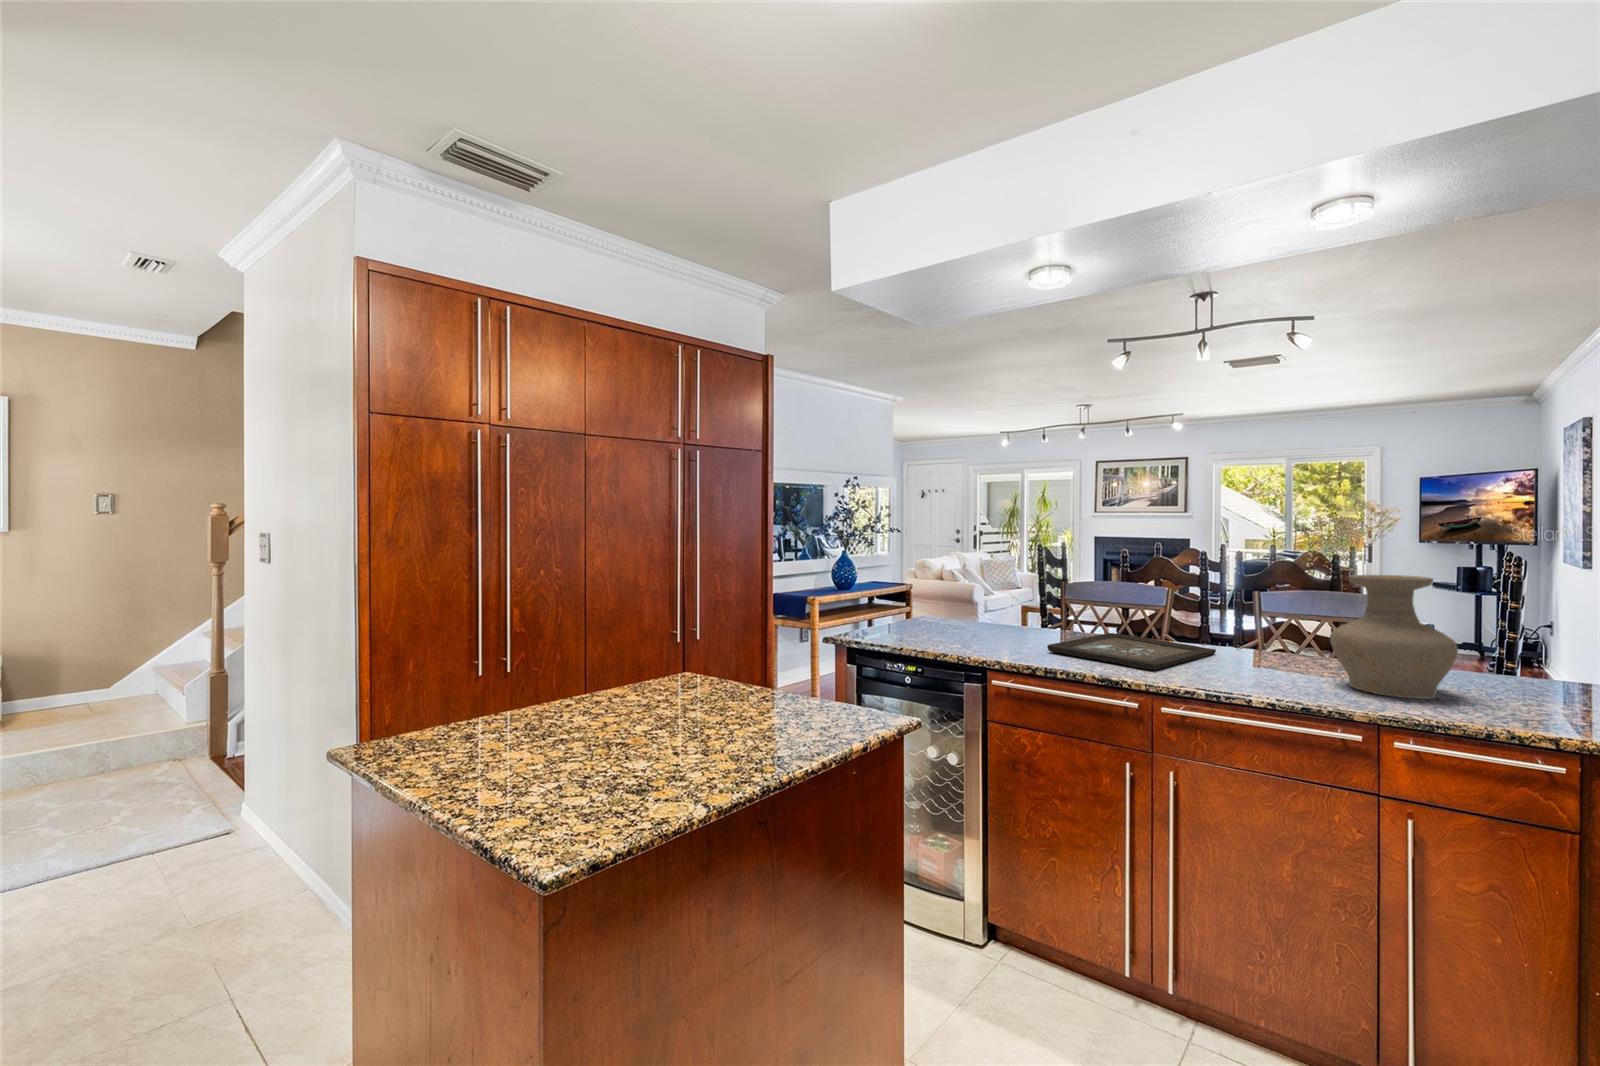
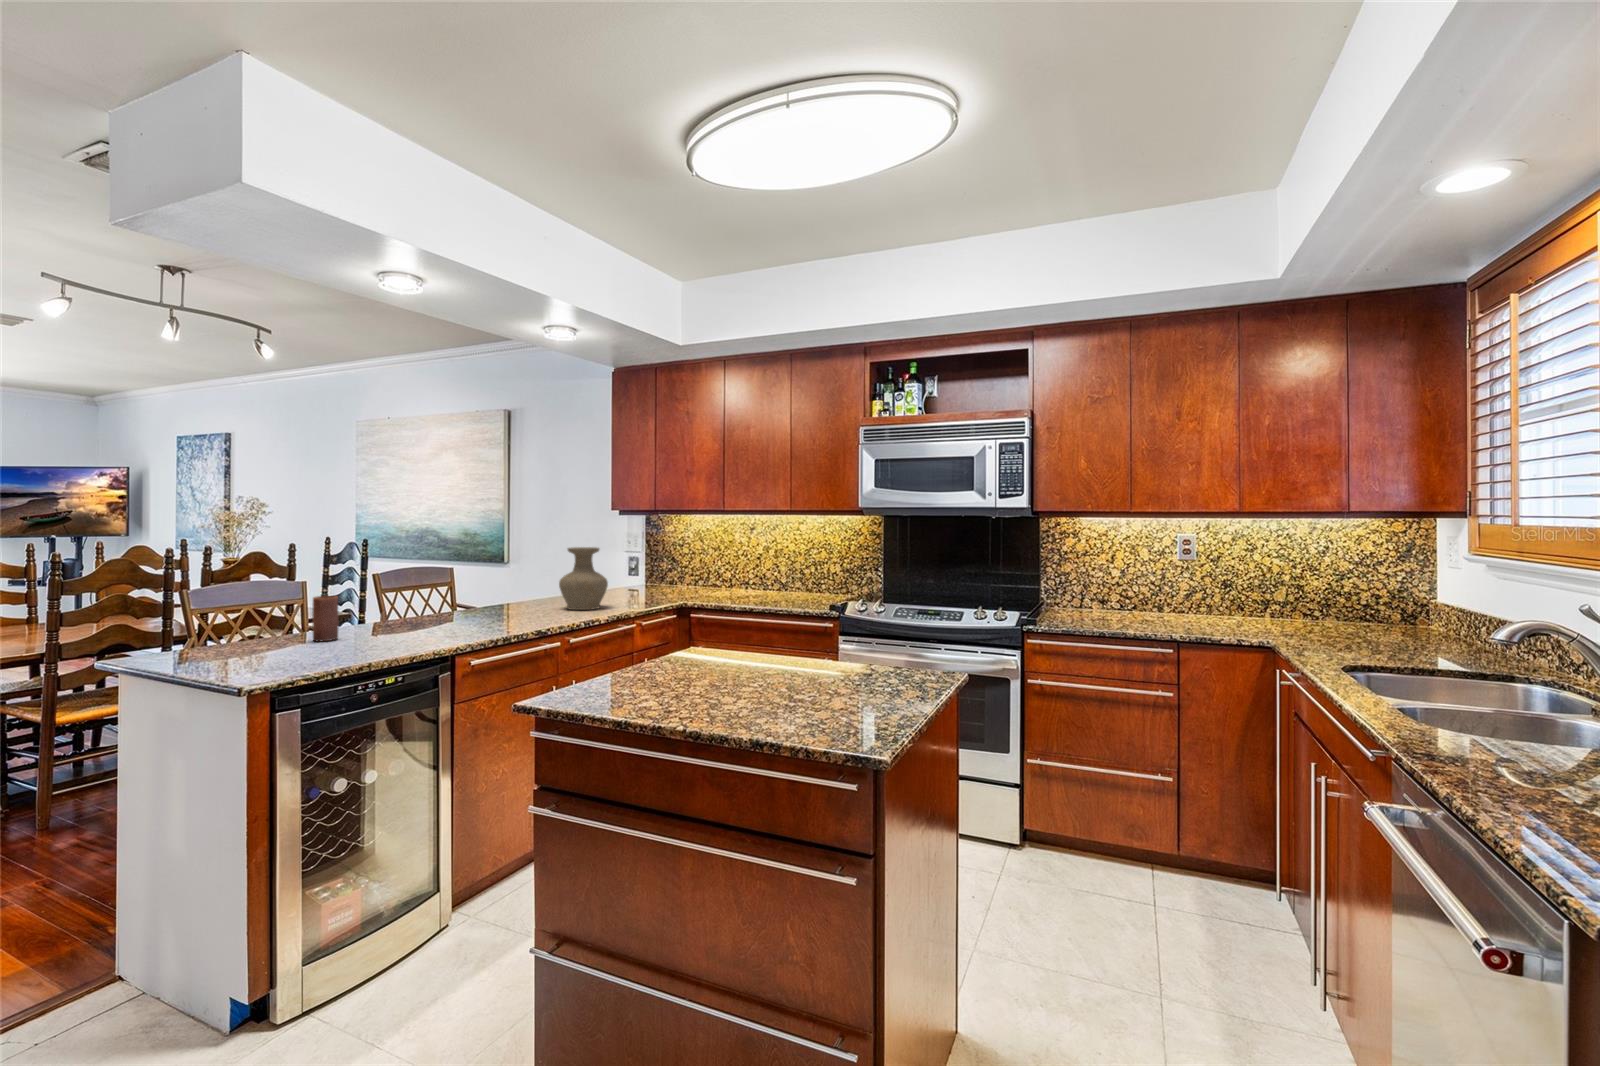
candle: none [1003,595,1024,634] -> present [312,596,339,641]
tray: present [1047,633,1216,670] -> none [396,612,530,634]

